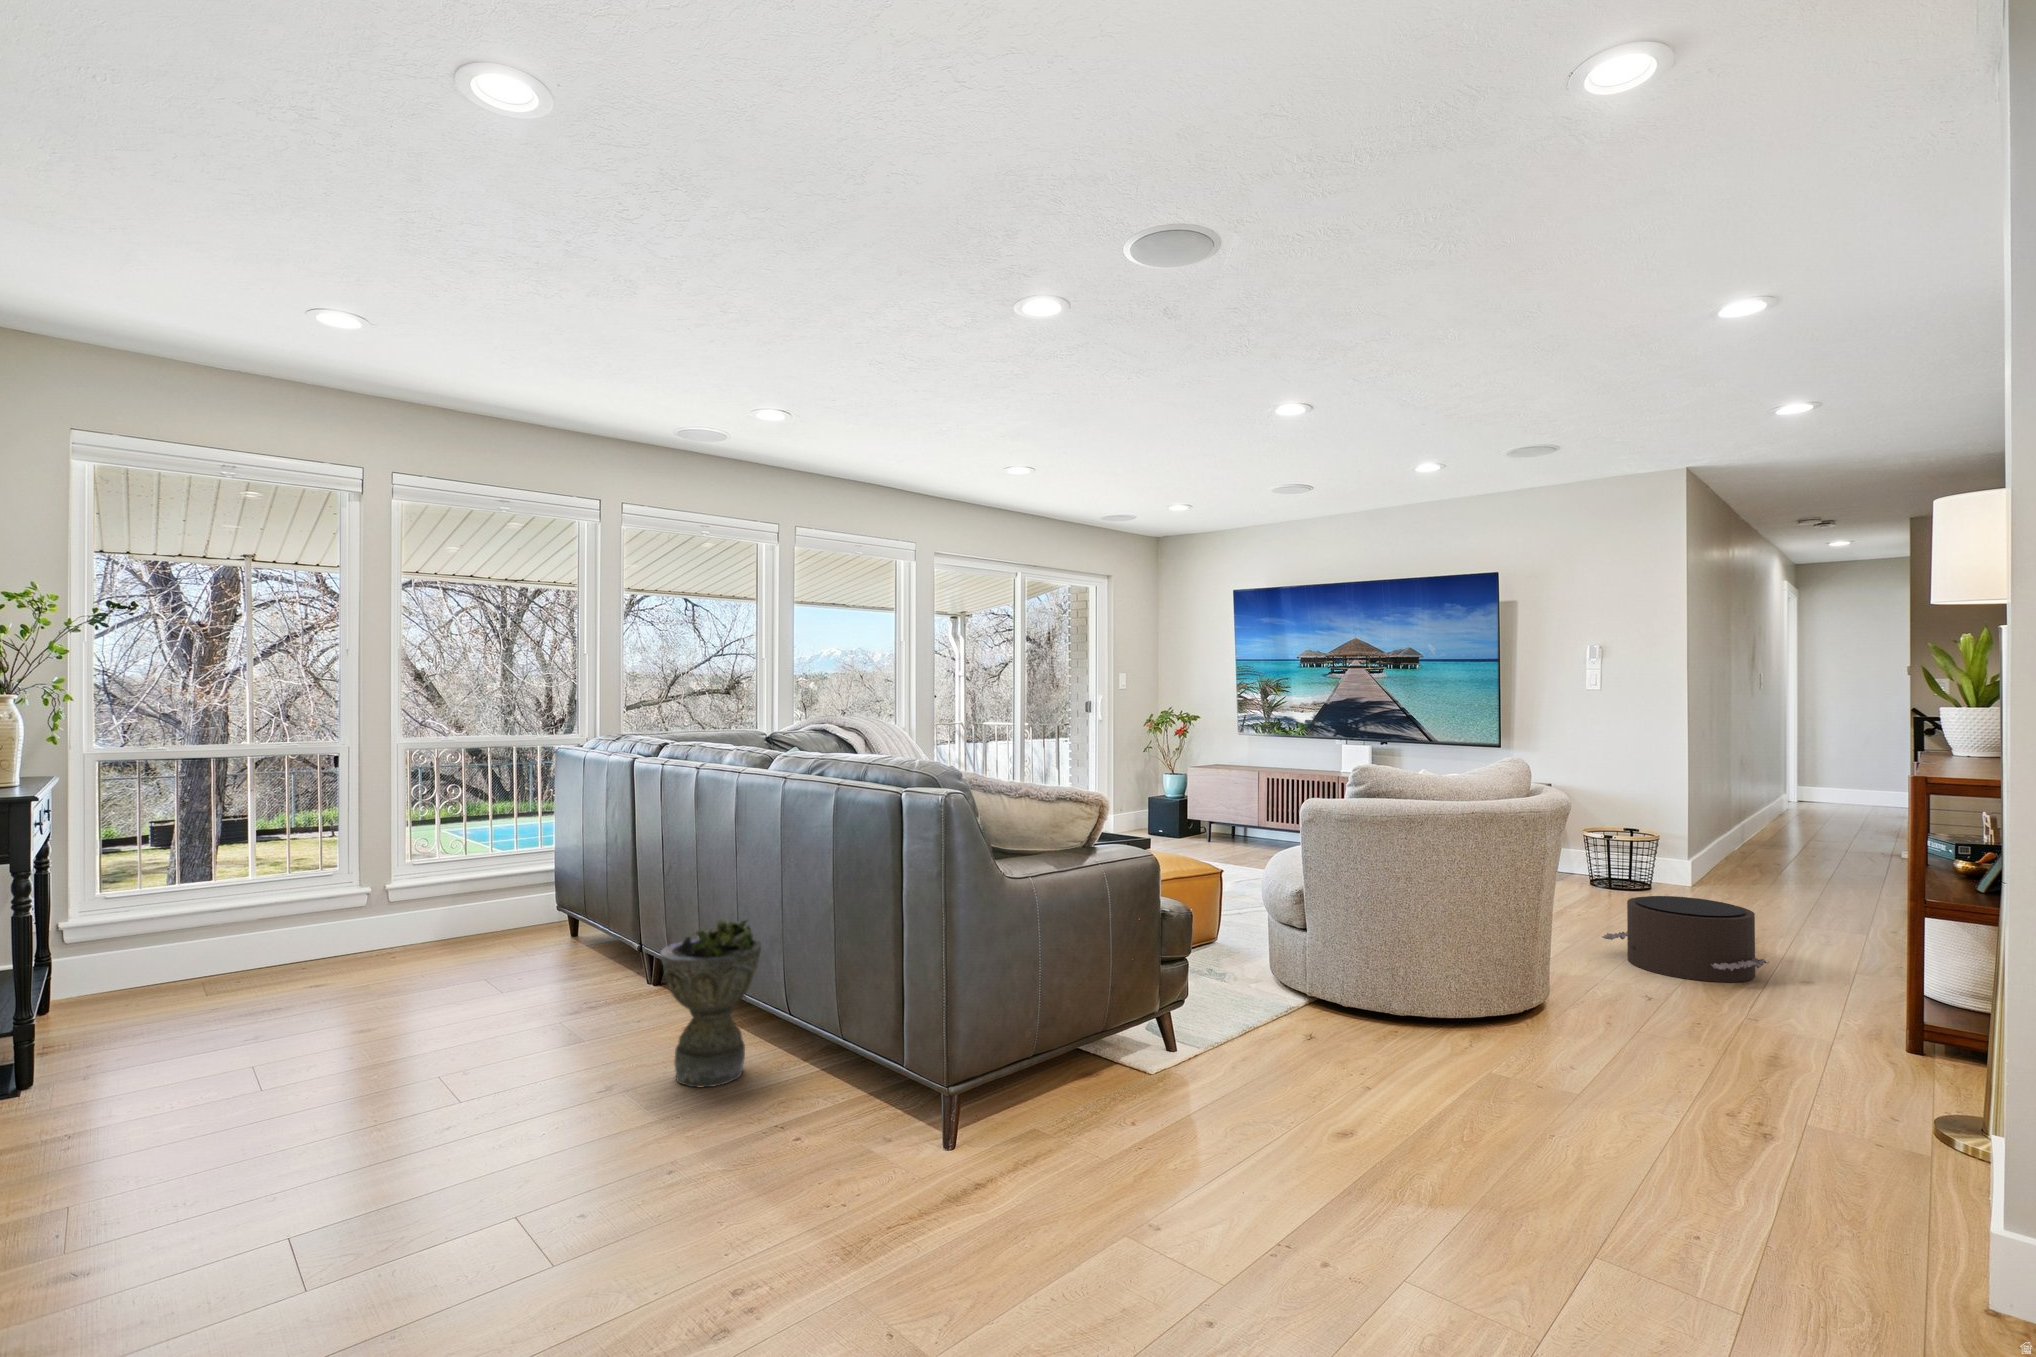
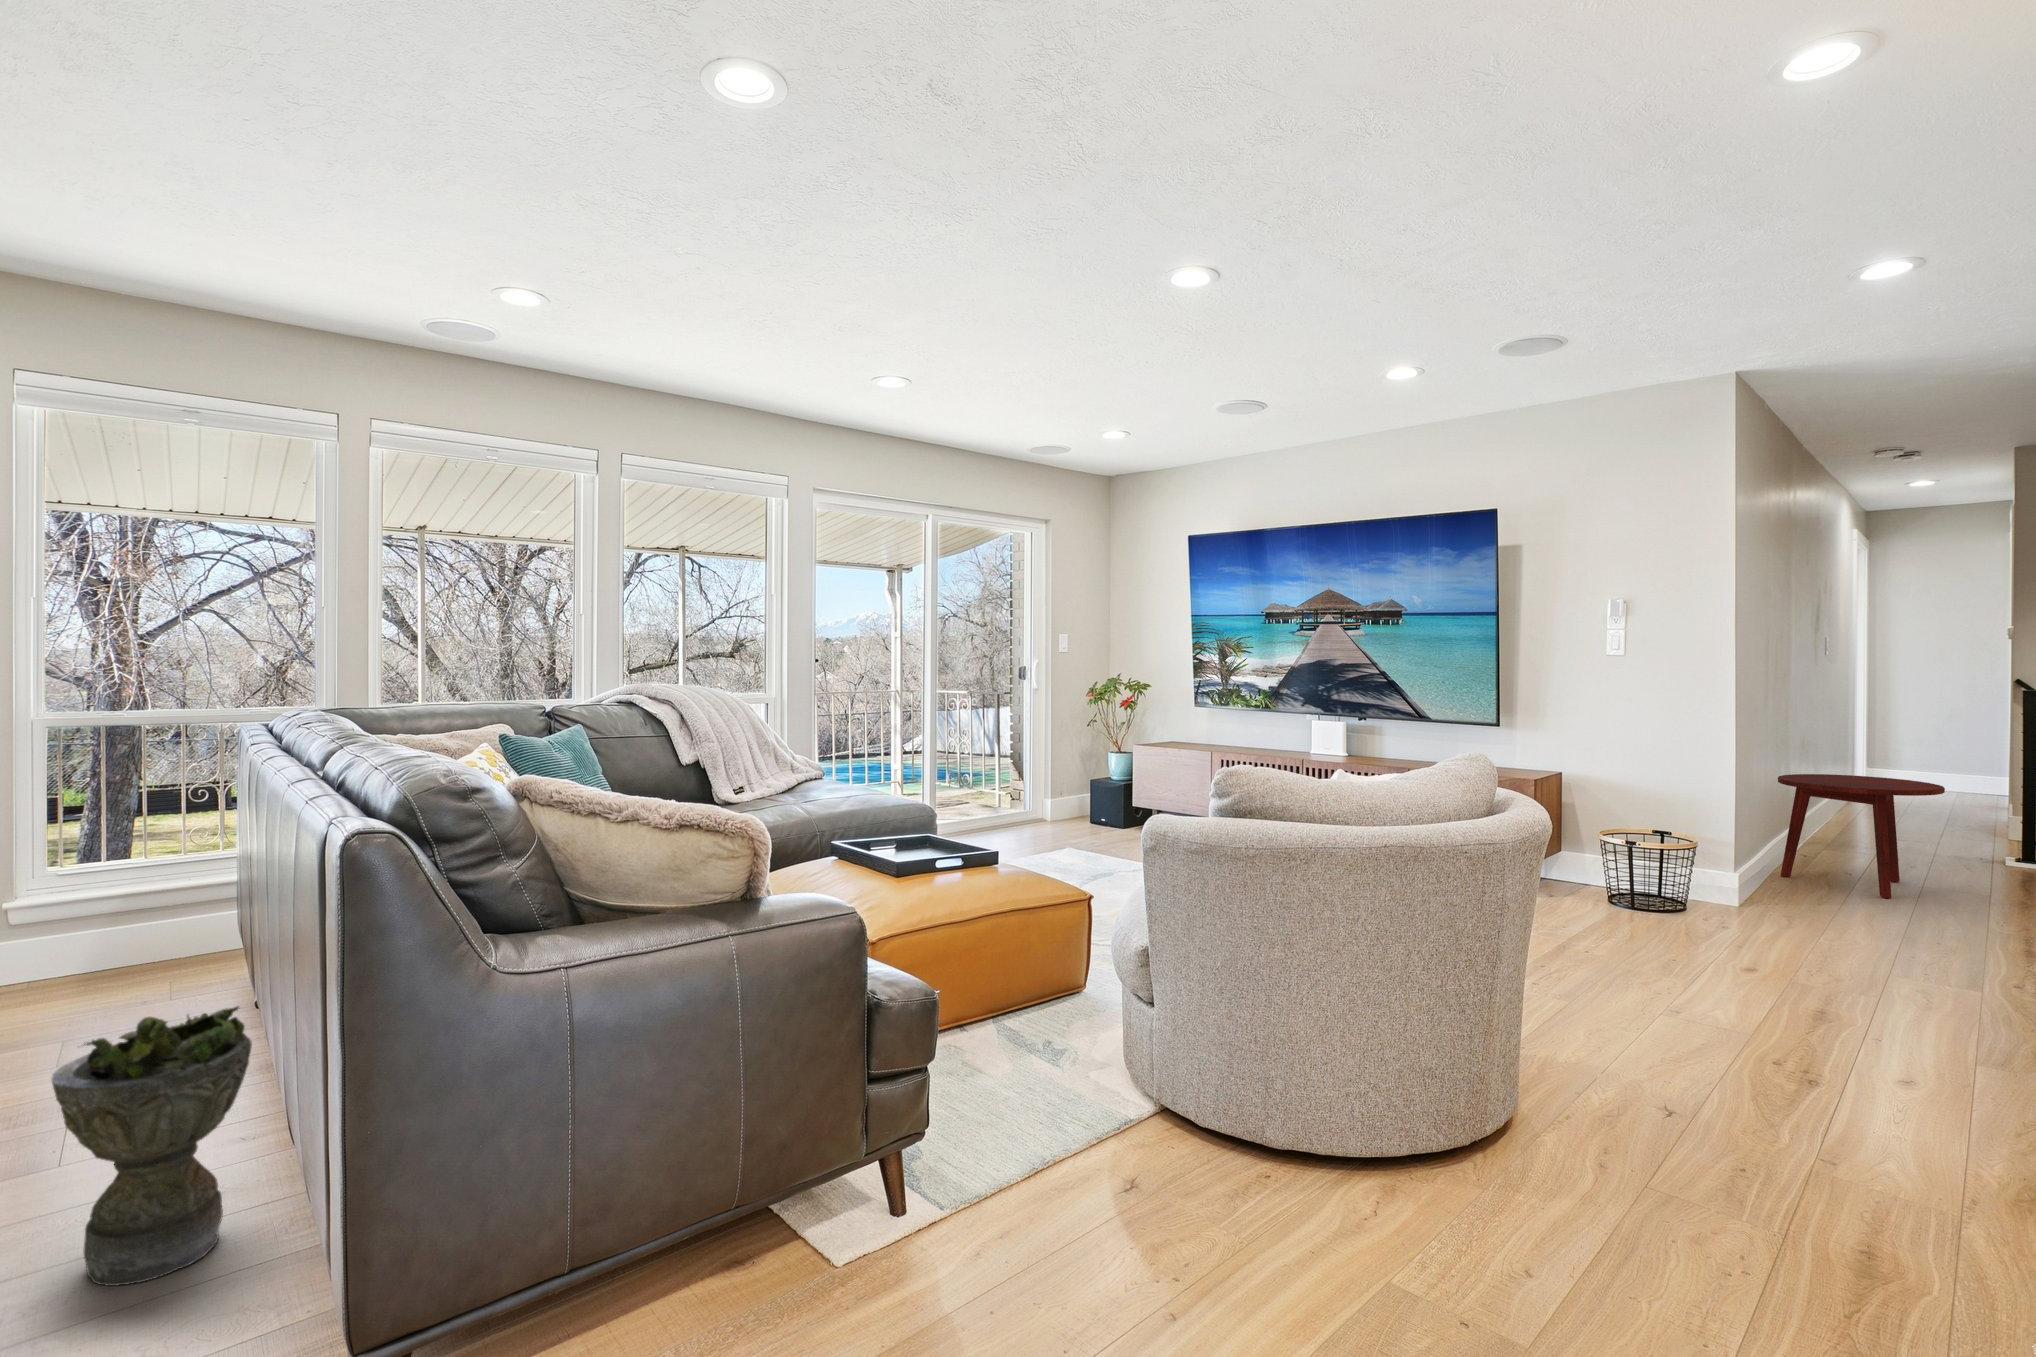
side table: none [1722,787,1852,883] -> present [1778,774,1945,898]
pouf: present [1602,896,1769,982] -> none [1604,937,1840,1069]

